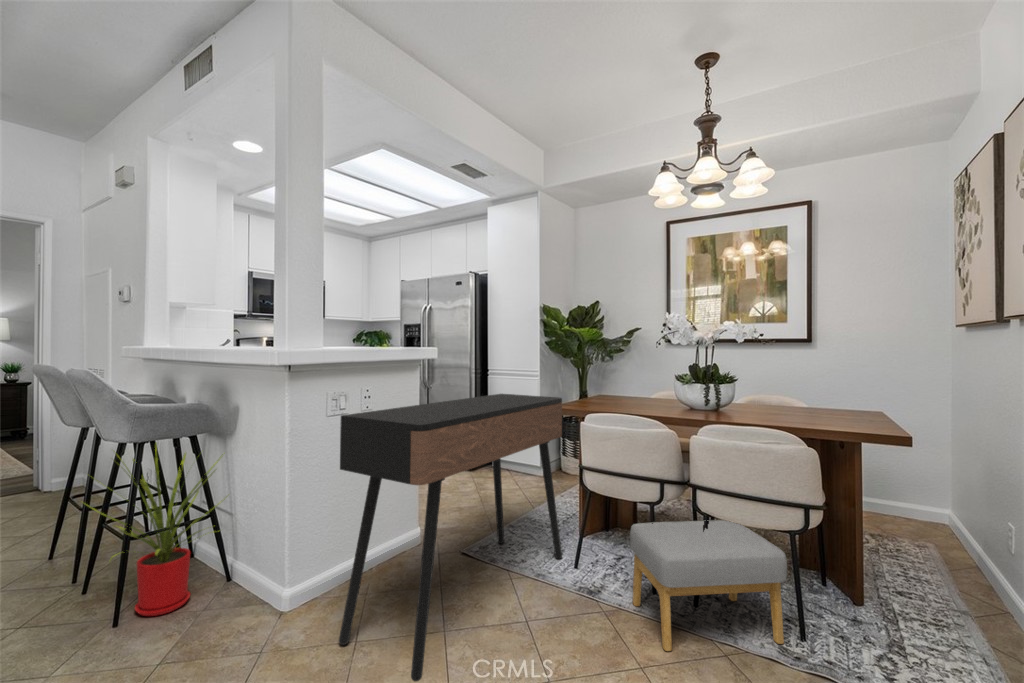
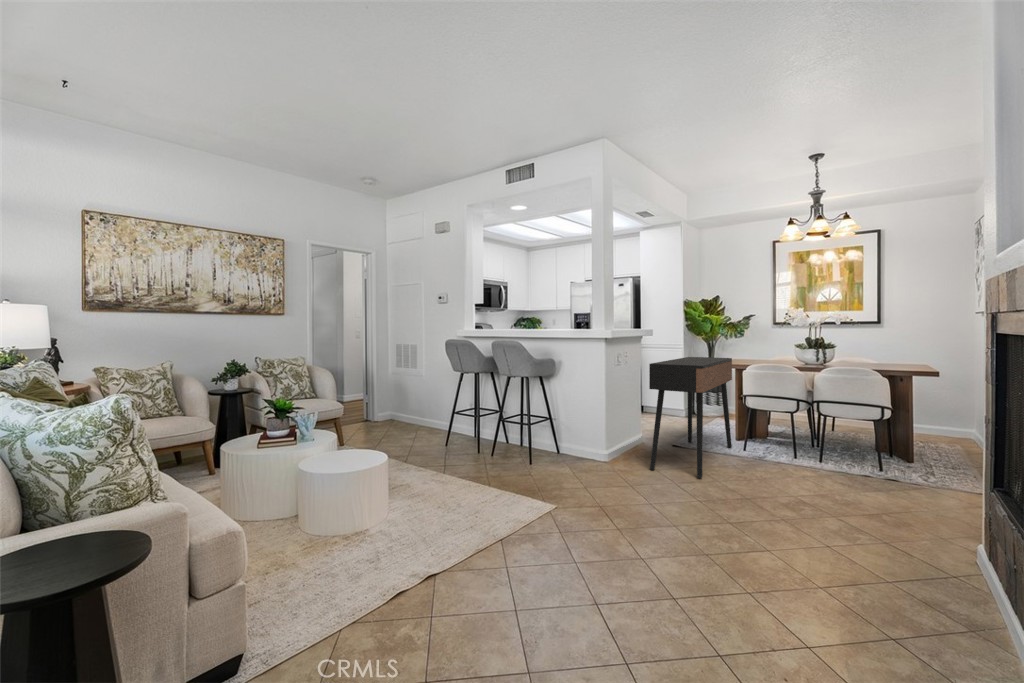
house plant: present [83,447,225,616] -> none [514,380,575,462]
footstool: present [630,520,787,651] -> none [782,420,871,474]

